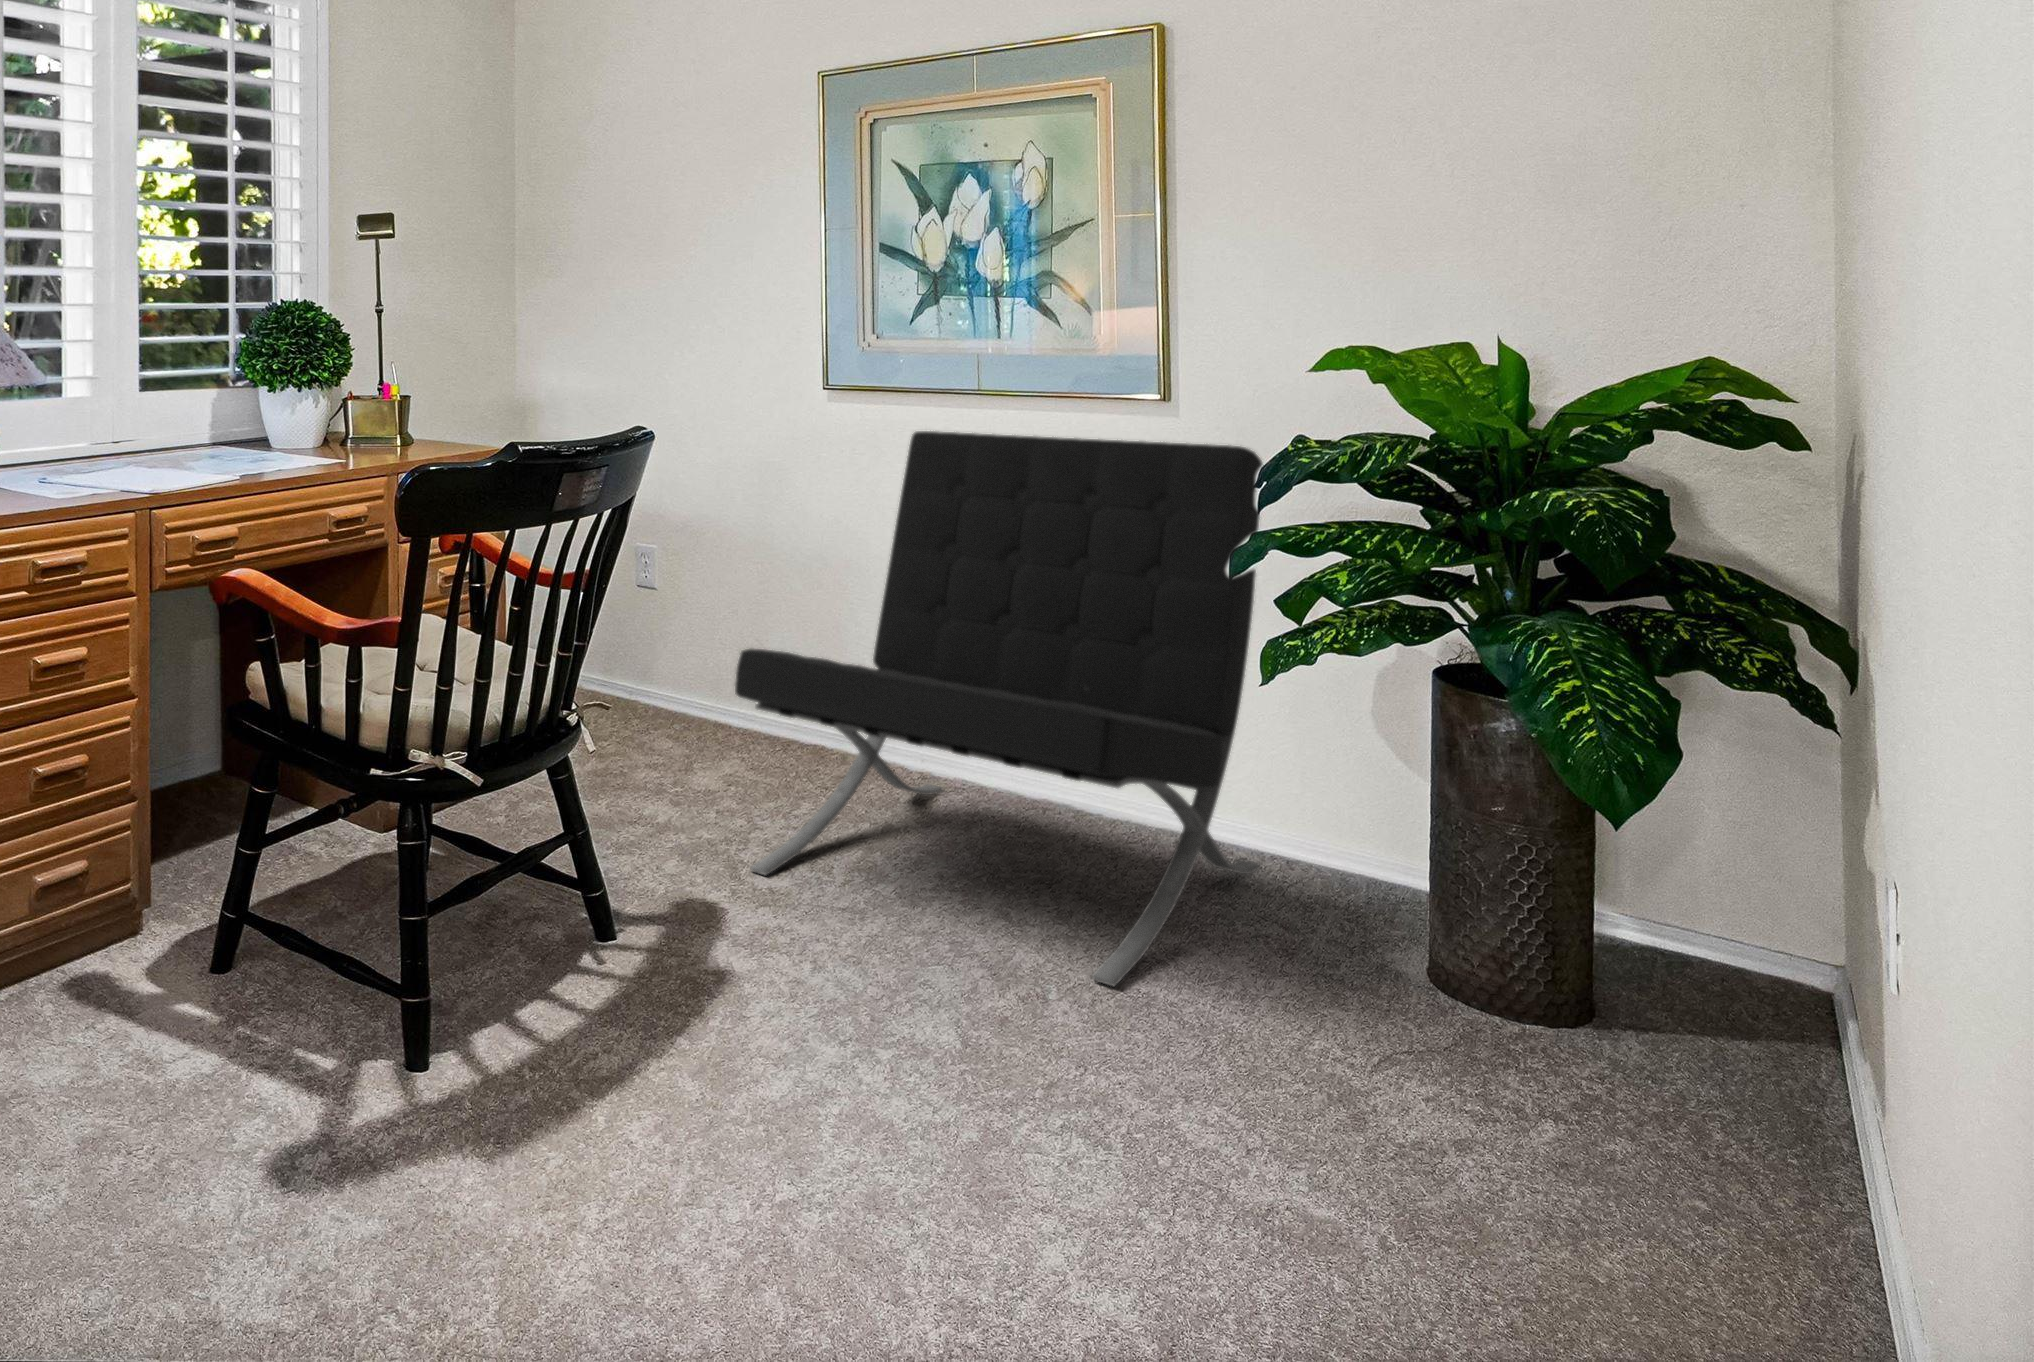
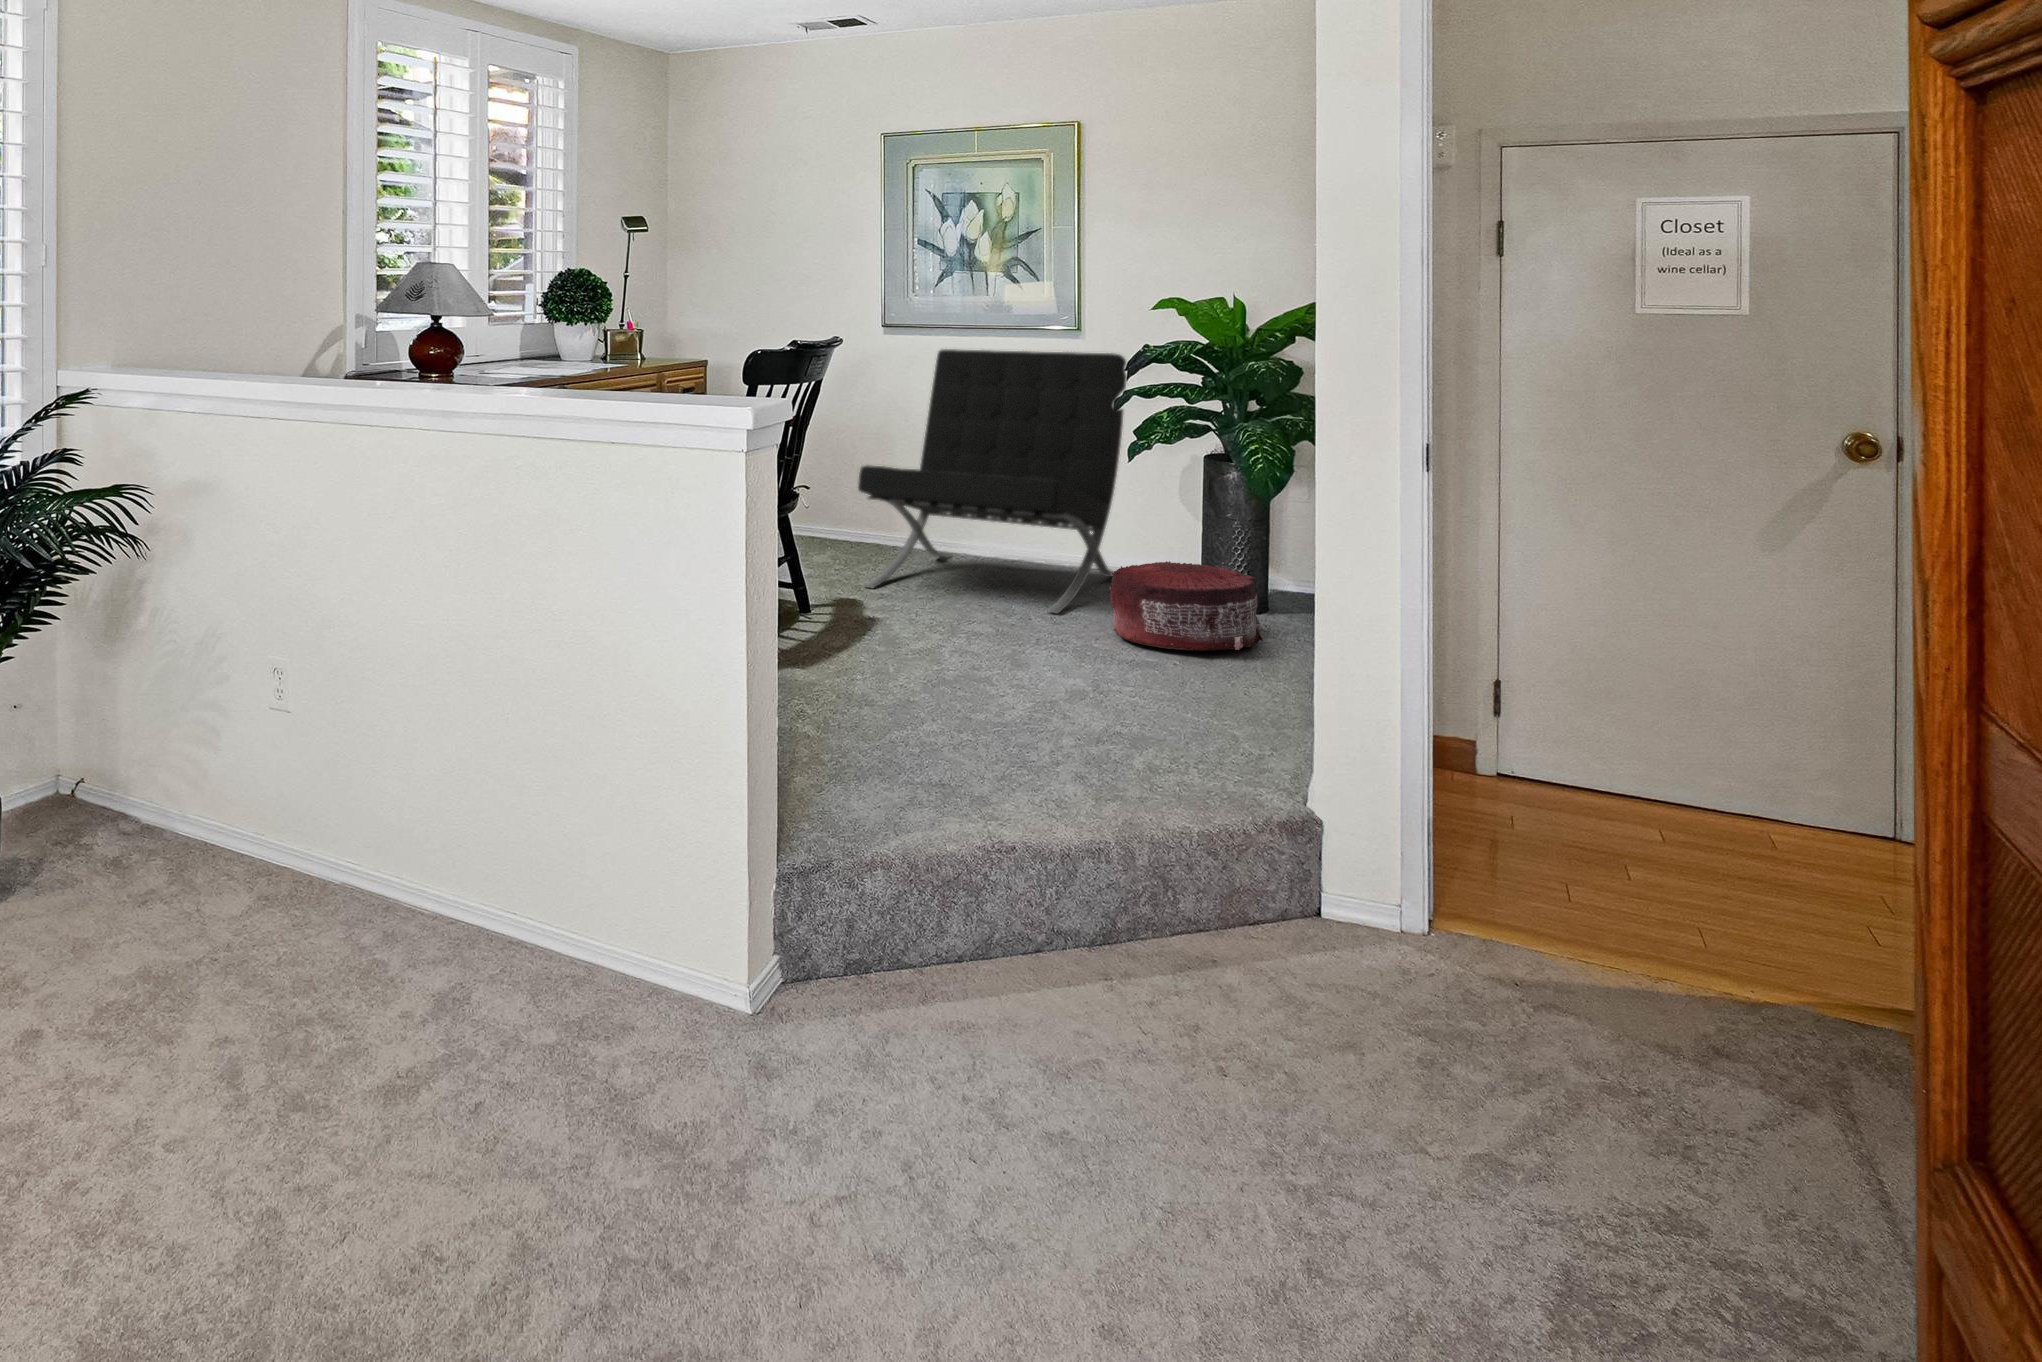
pouf: none [1220,906,1609,1186] -> present [1109,561,1263,650]

